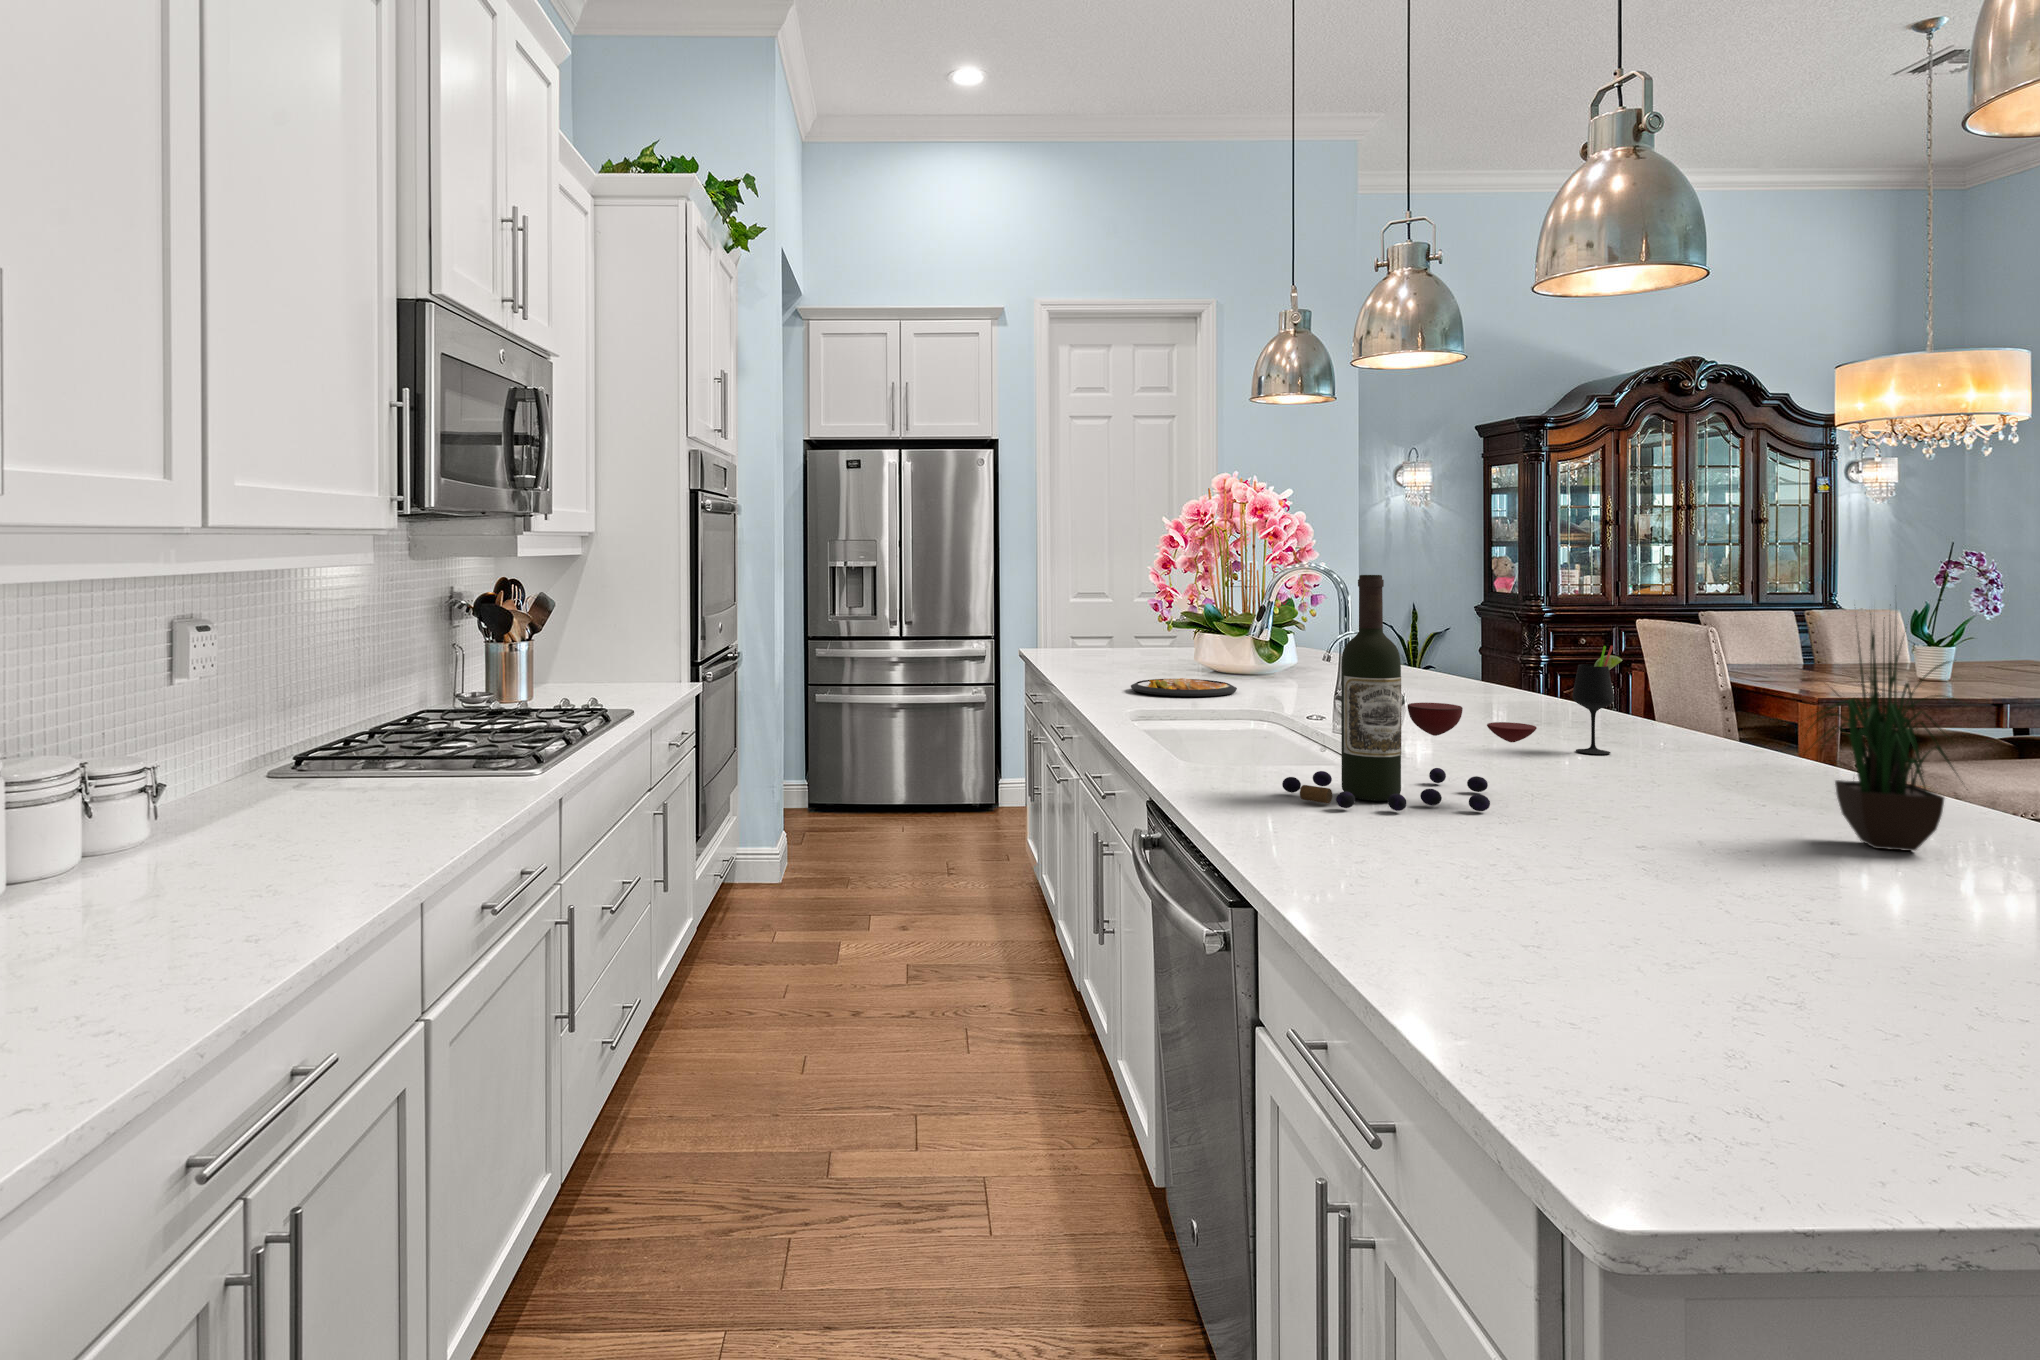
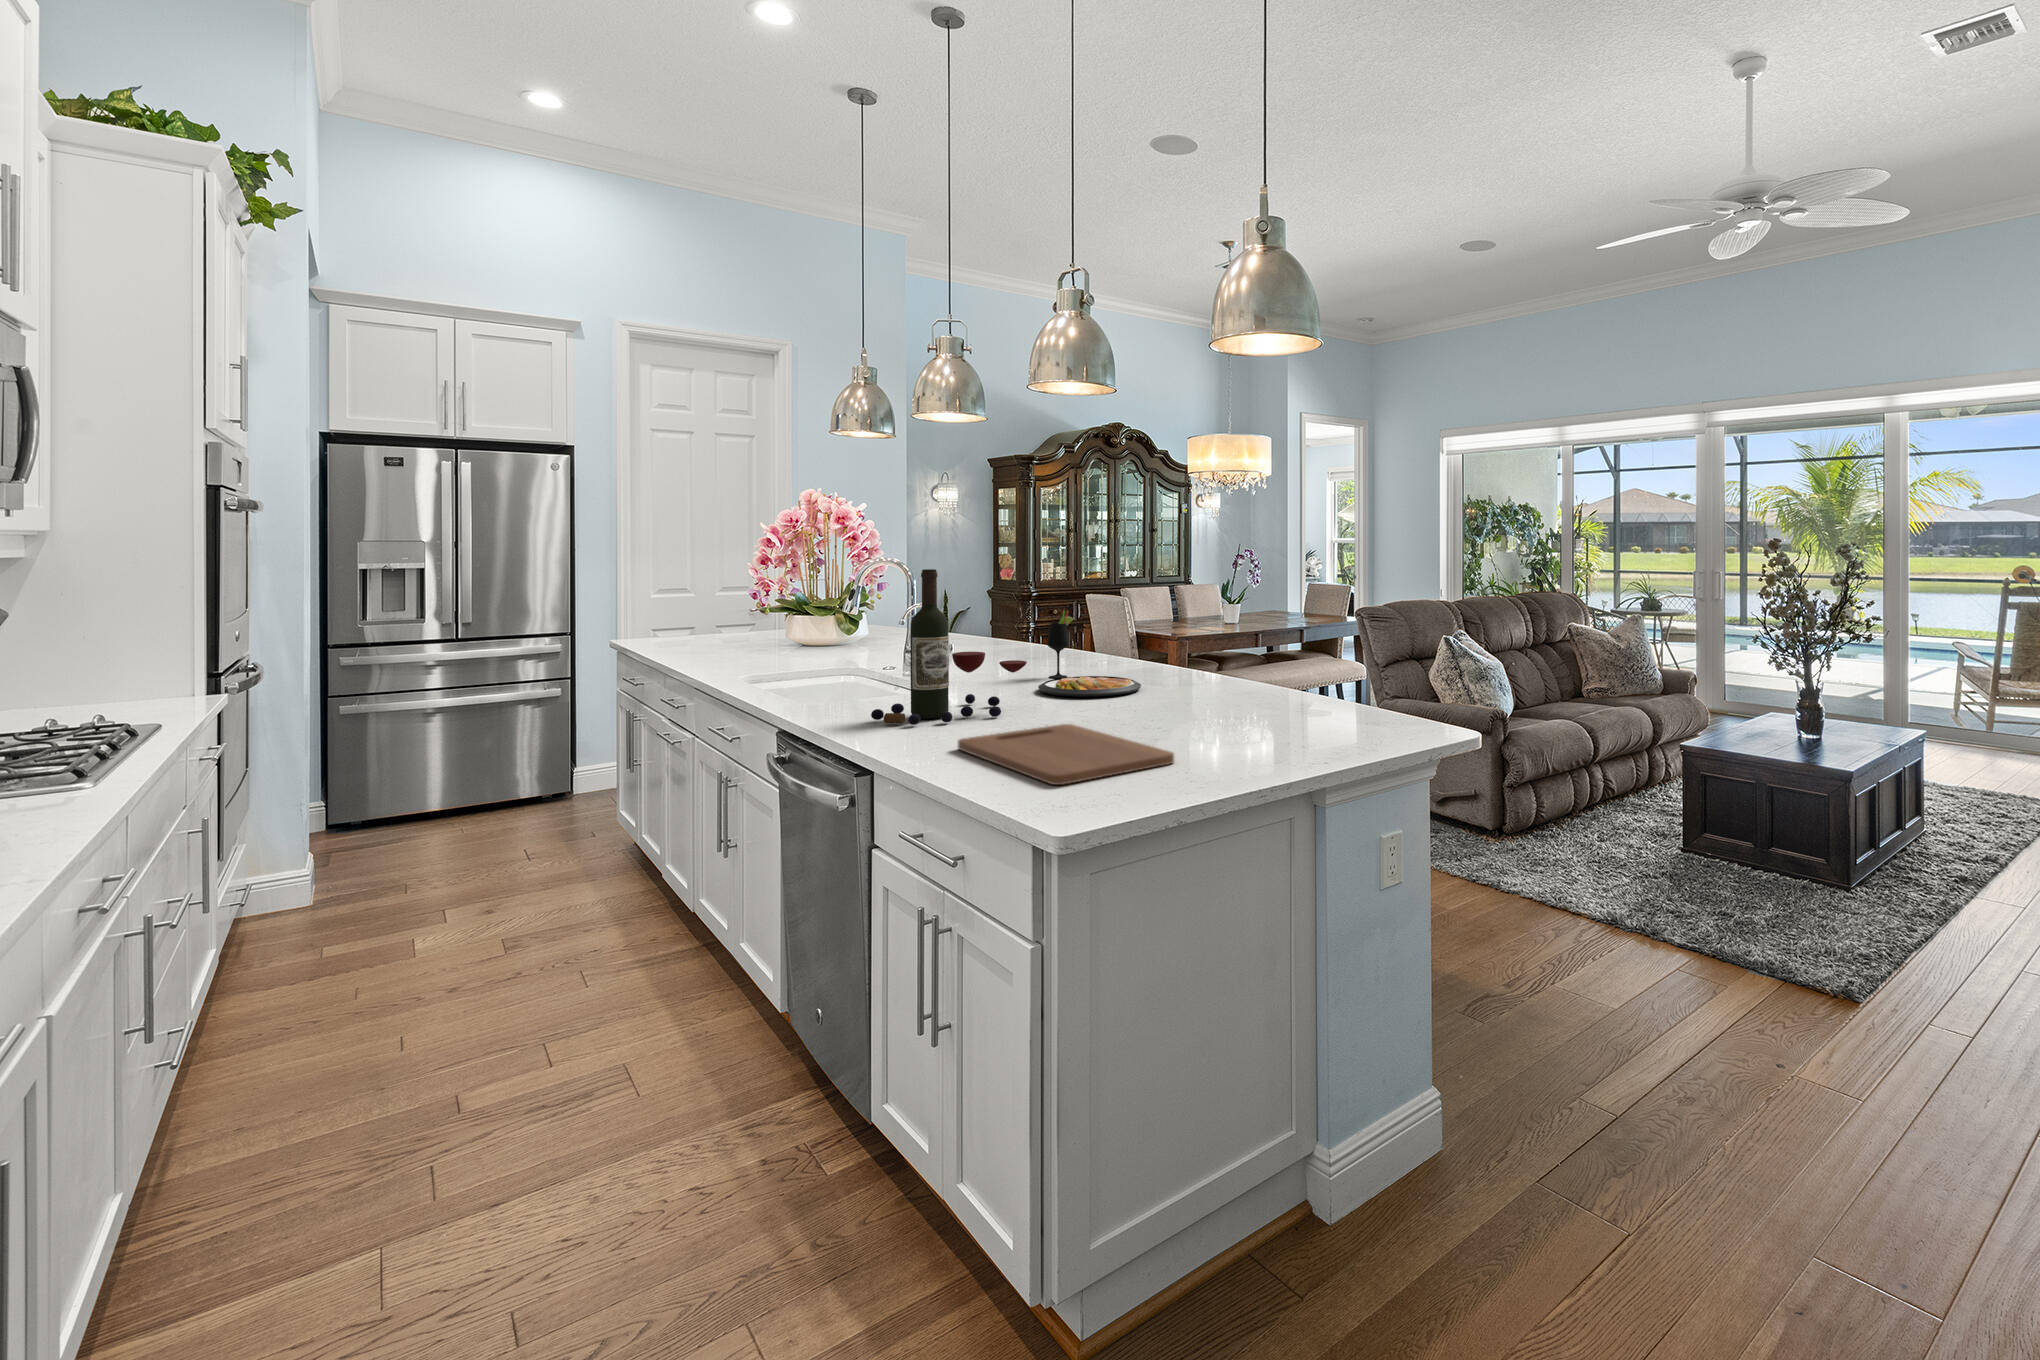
potted plant: present [1806,614,1963,851] -> none [1152,565,1222,711]
dish: present [1131,678,1237,696] -> present [1038,676,1141,697]
cutting board: none [1412,844,1874,971] -> present [958,724,1174,785]

